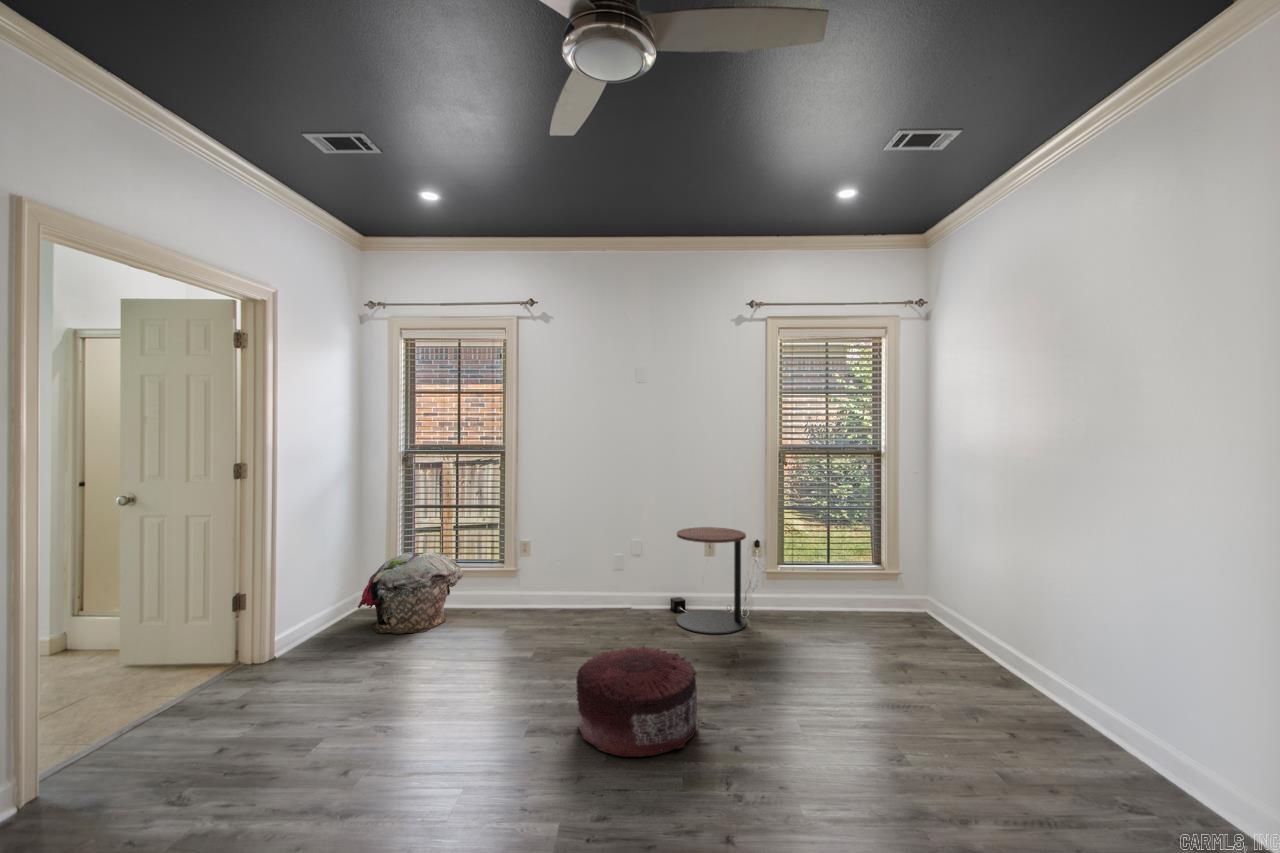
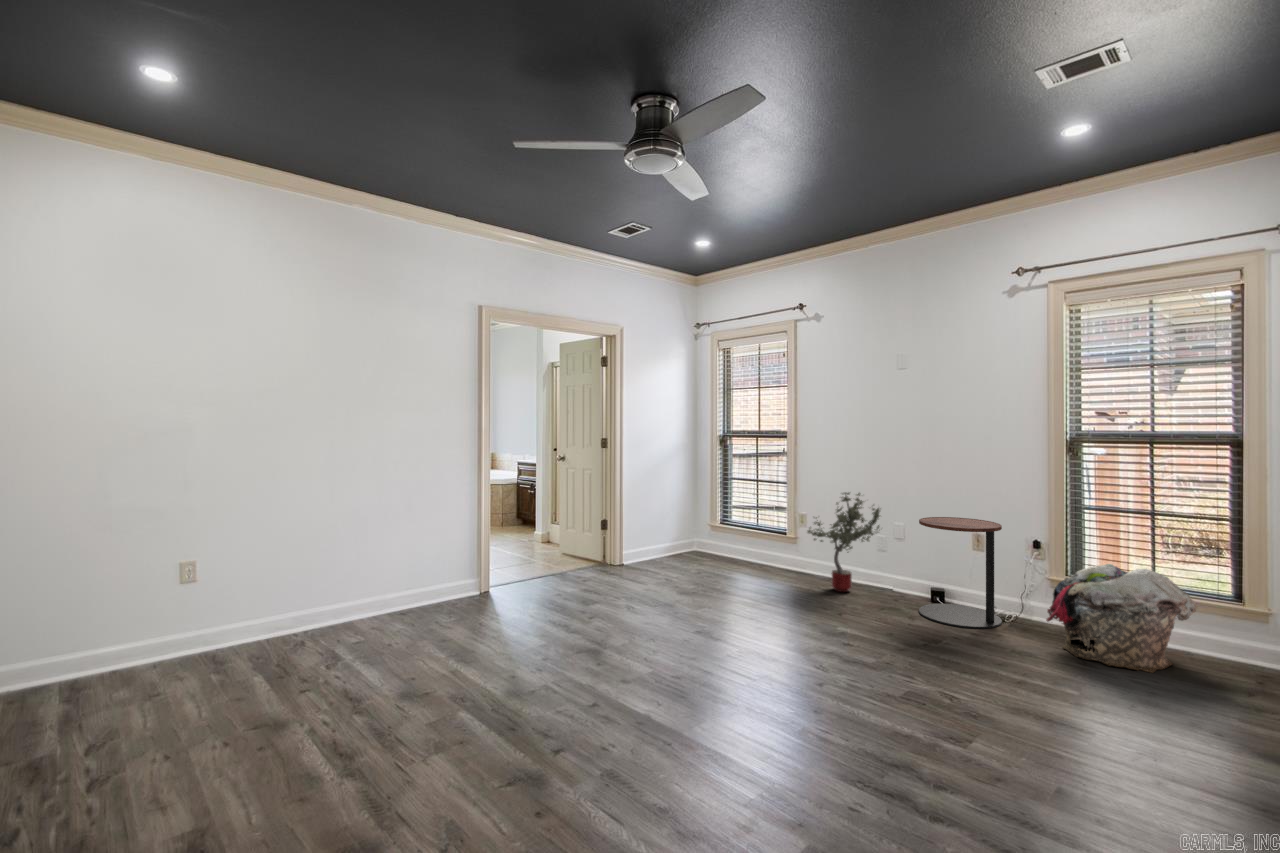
potted tree: none [546,511,636,624] -> present [808,493,880,592]
laundry basket: present [357,552,463,634] -> present [1046,564,1197,673]
pouf: present [576,646,698,757] -> none [720,590,826,668]

